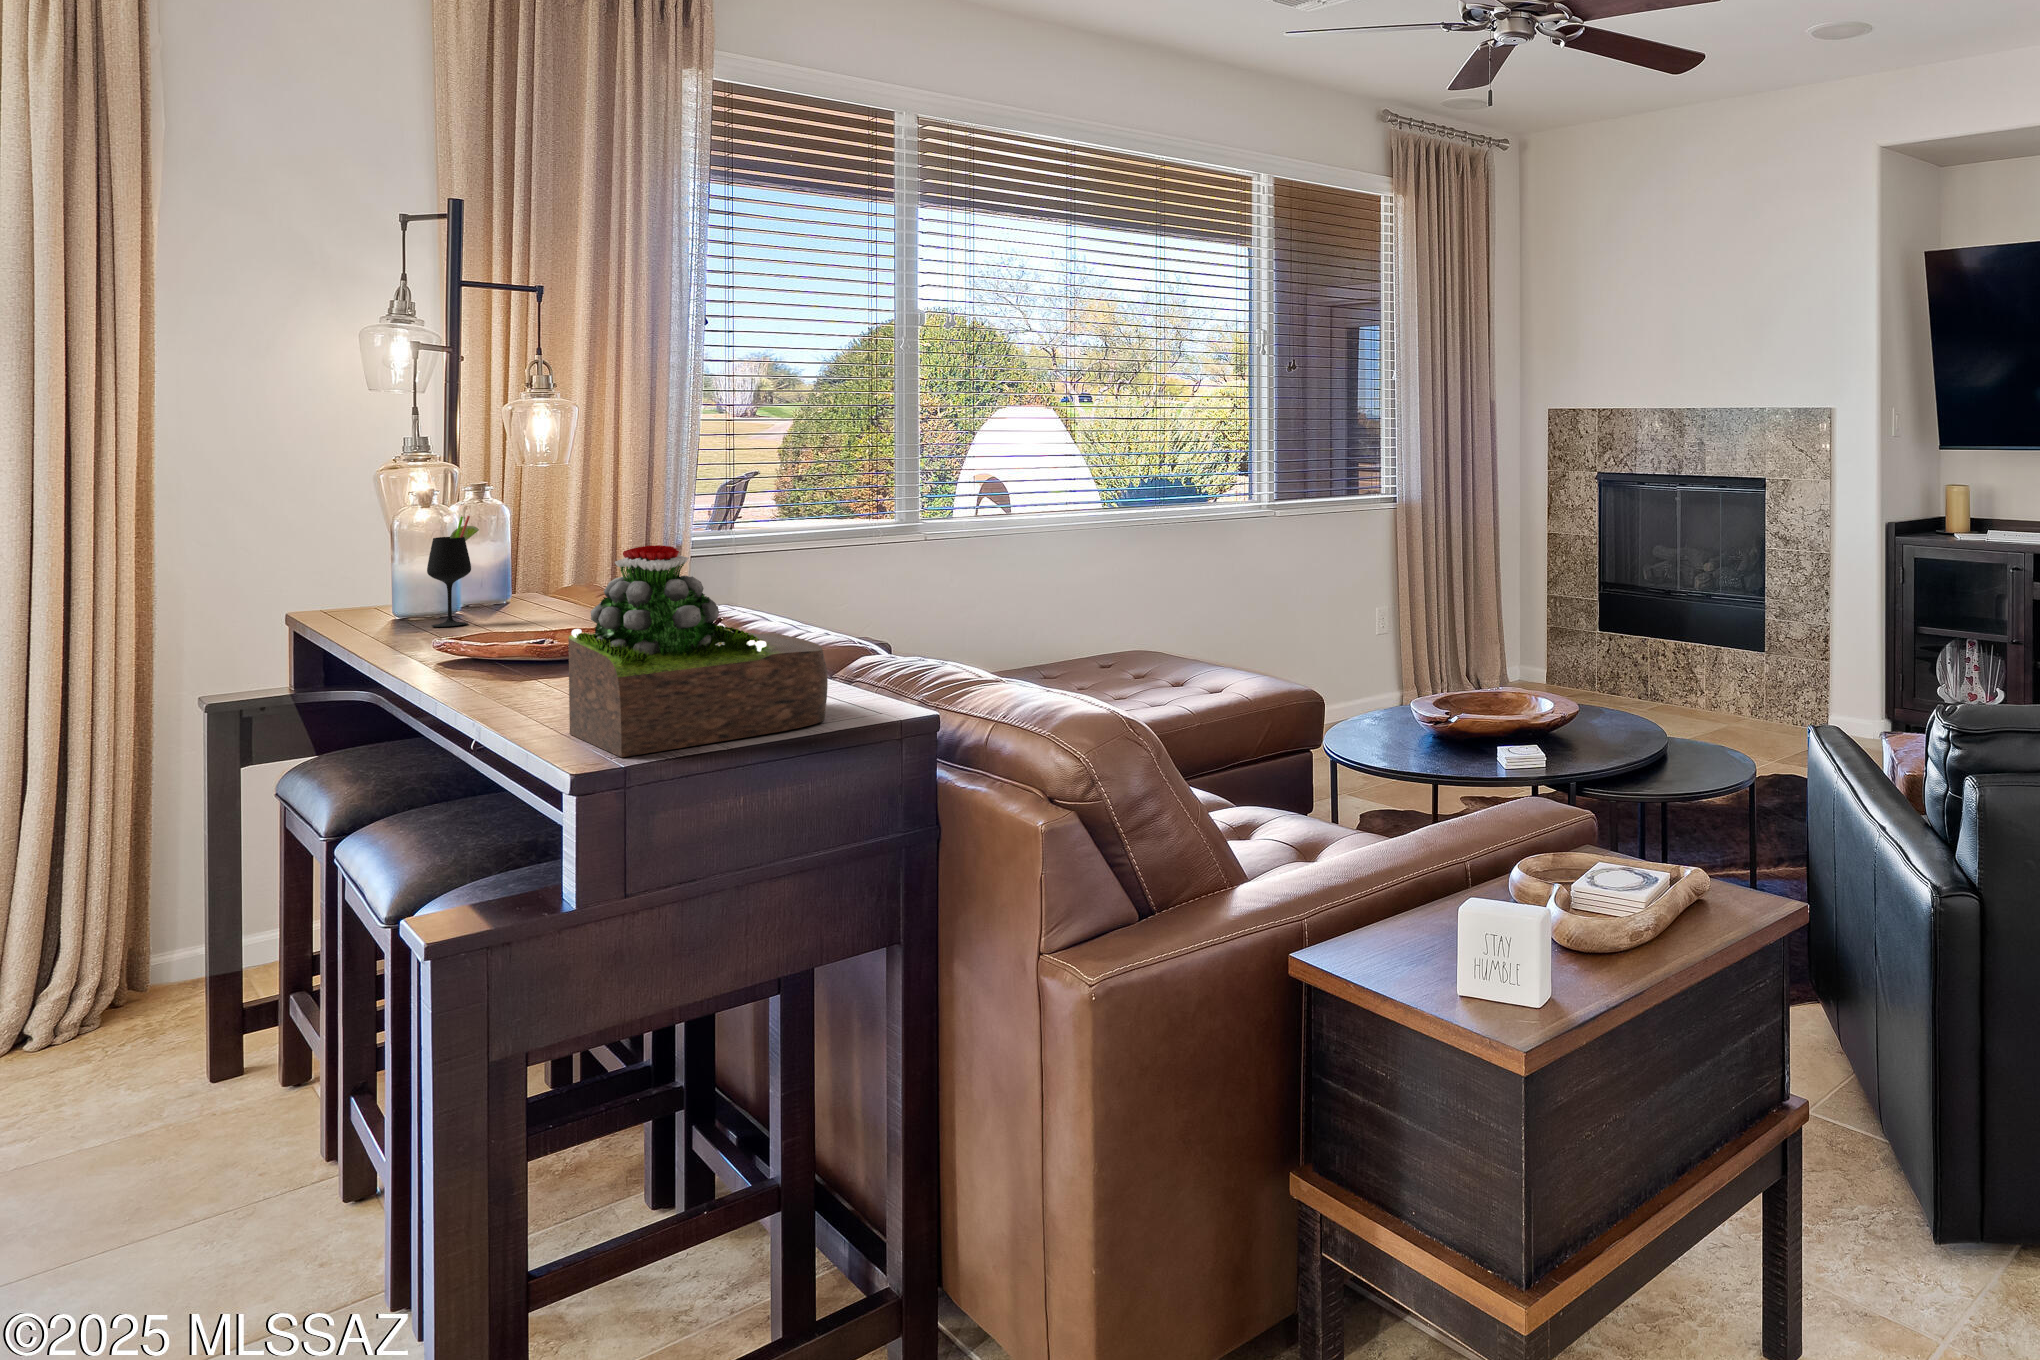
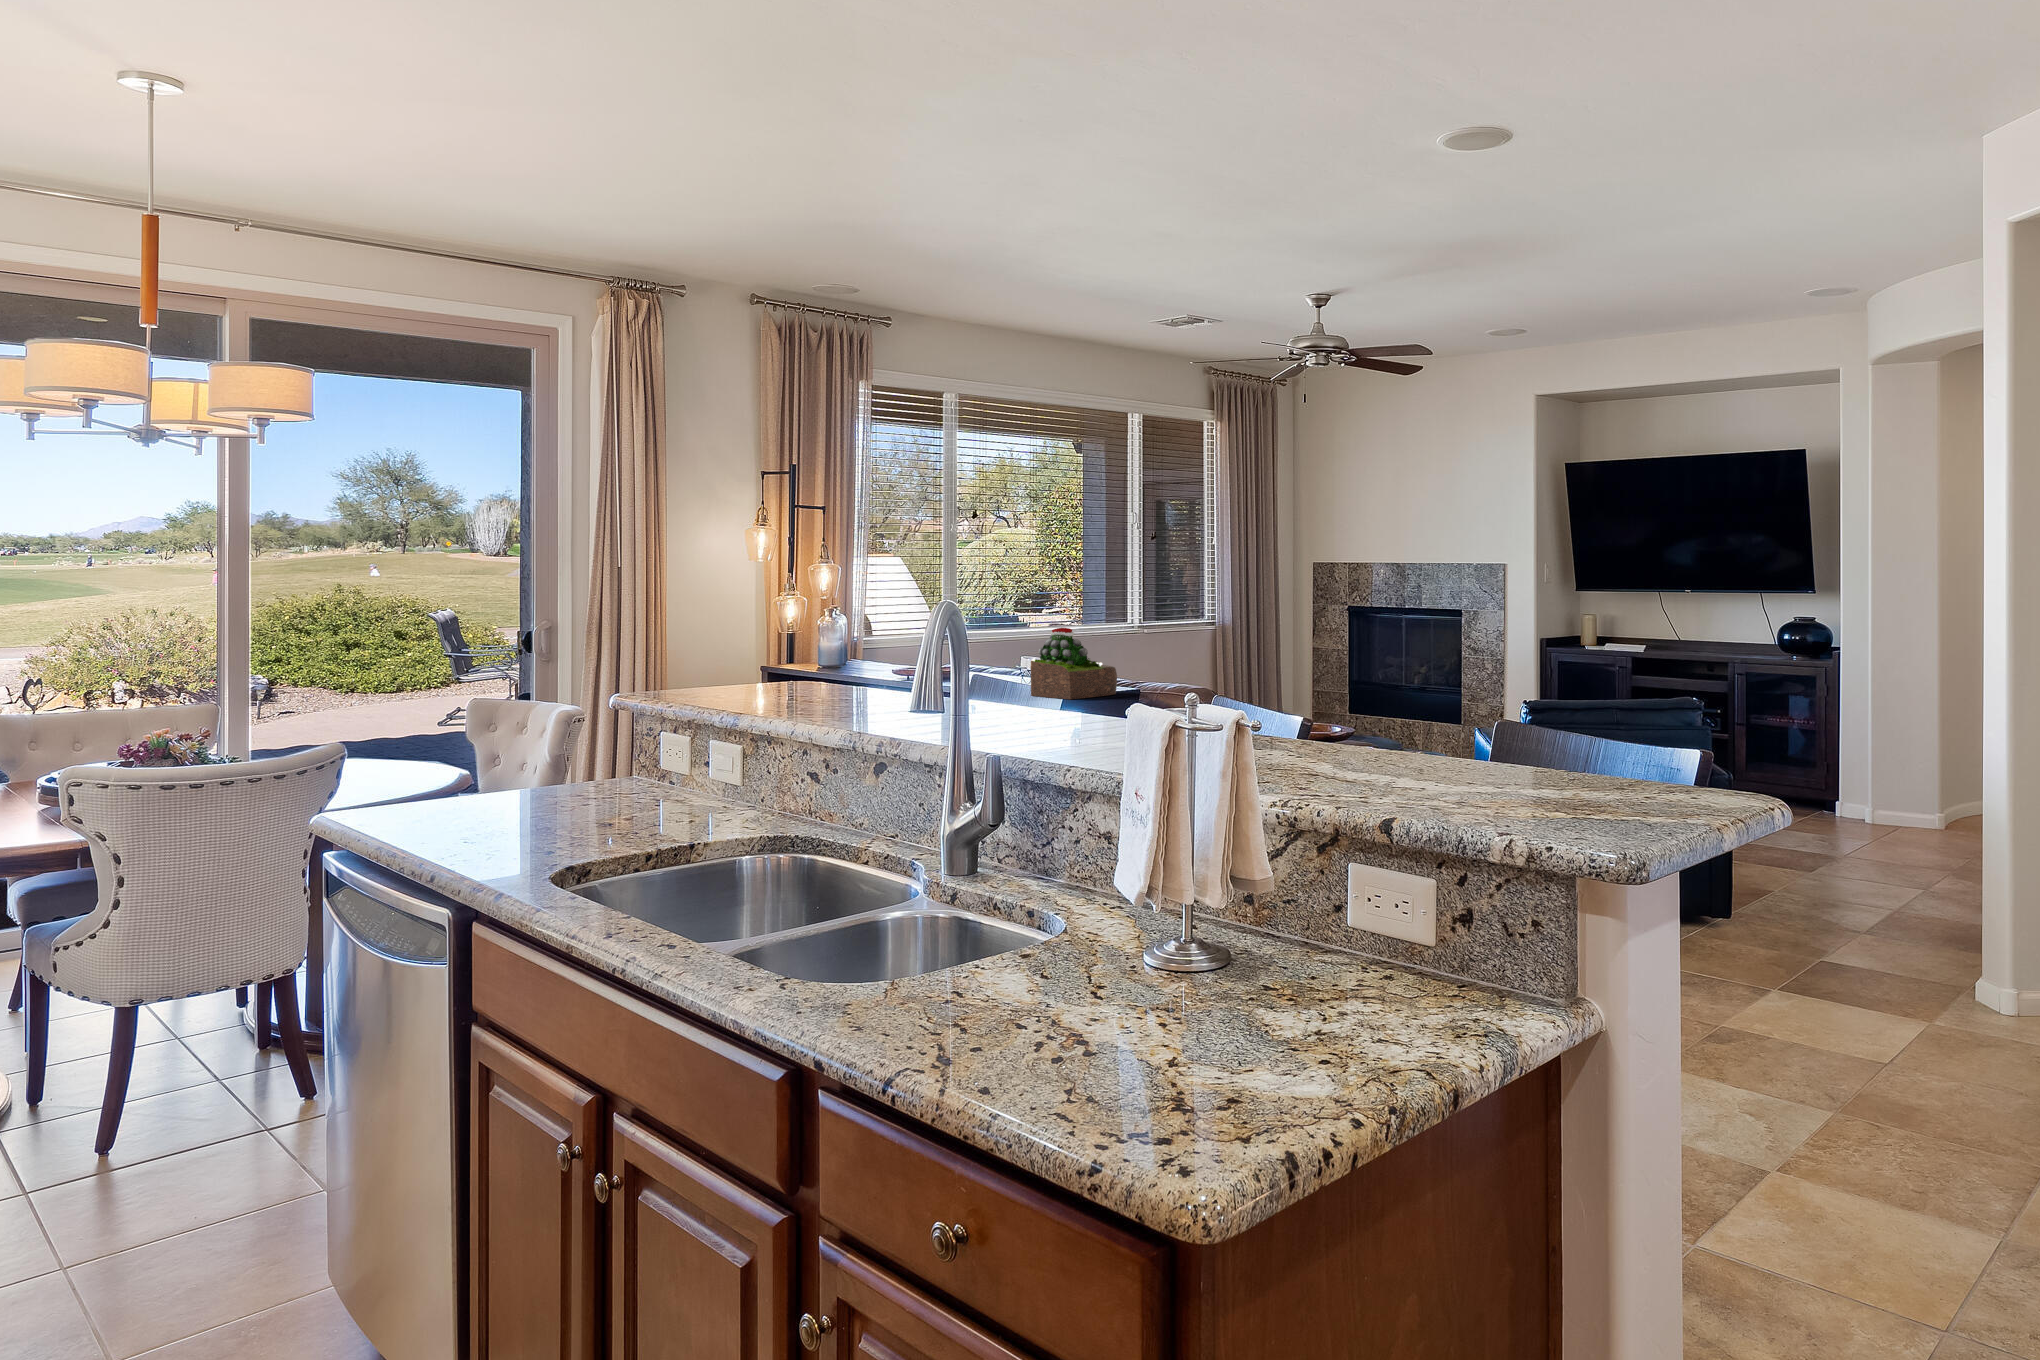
wine glass: present [427,516,479,627] -> none [847,623,865,673]

